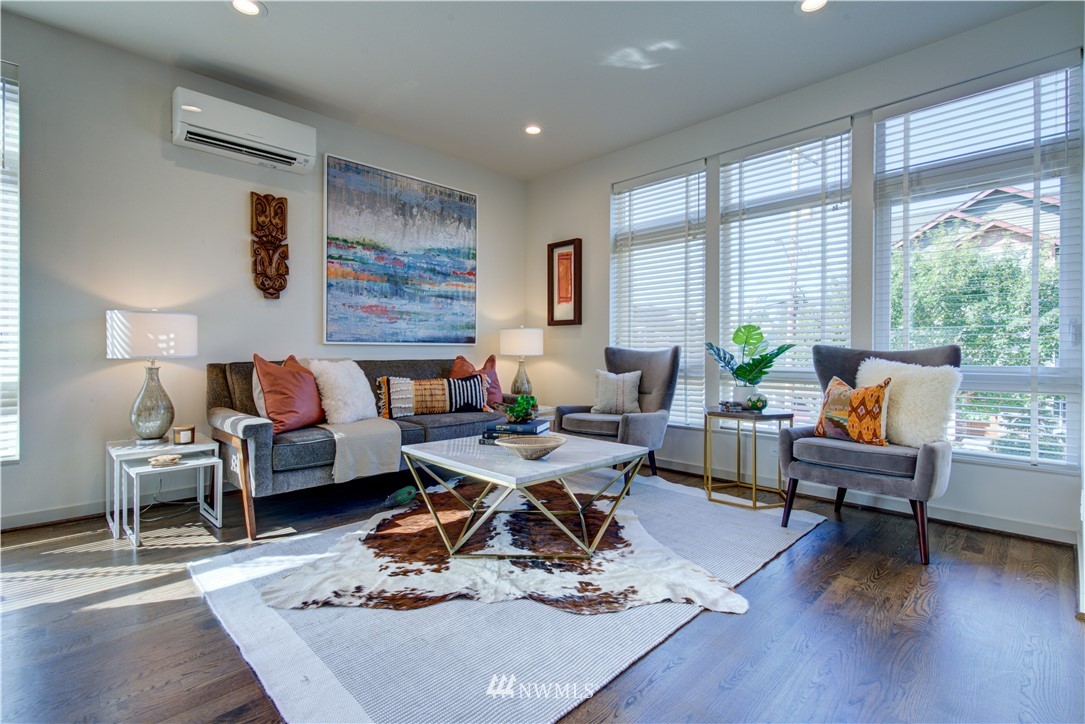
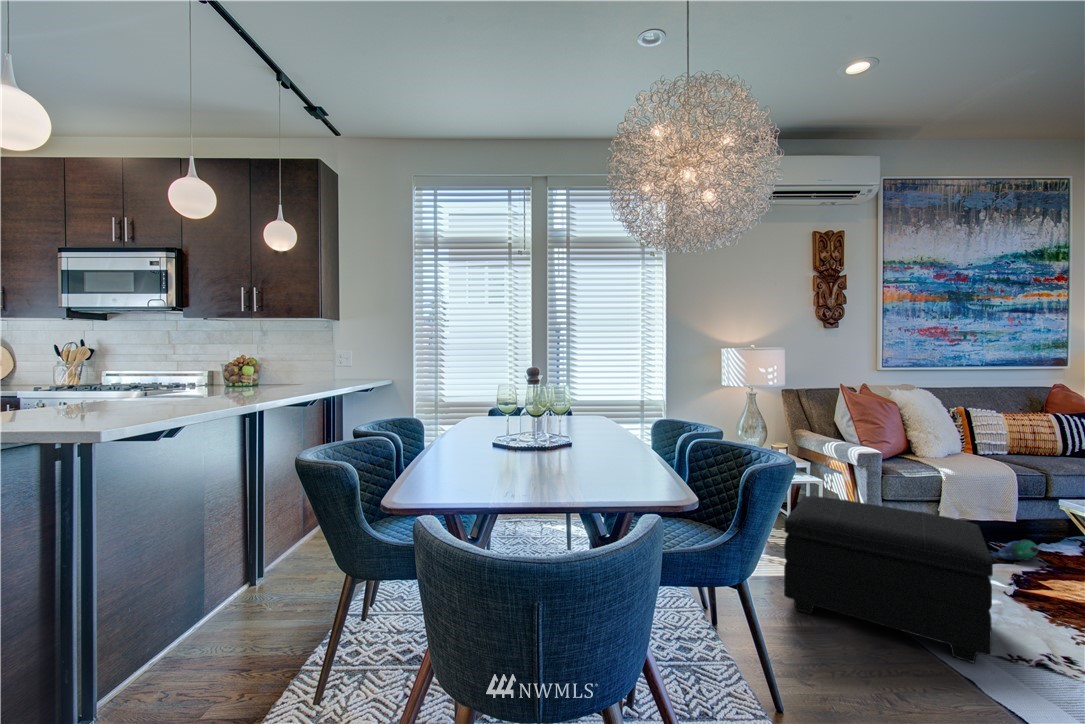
footstool: none [68,474,313,621] -> present [784,496,993,663]

